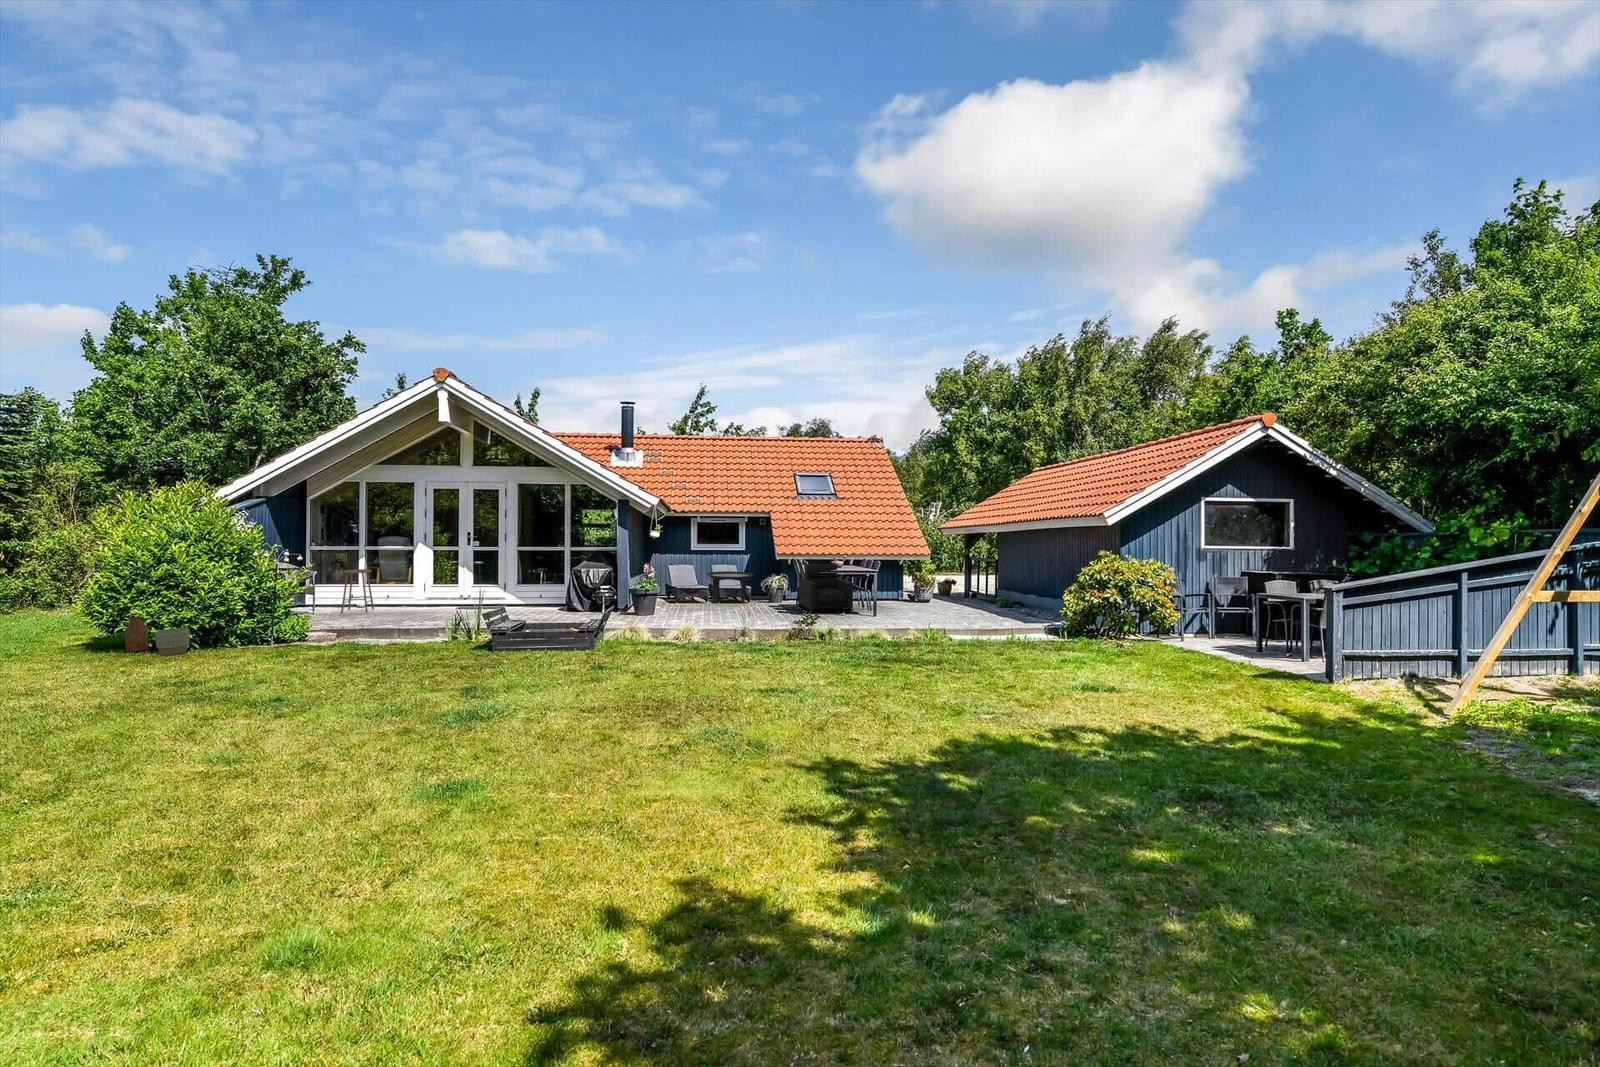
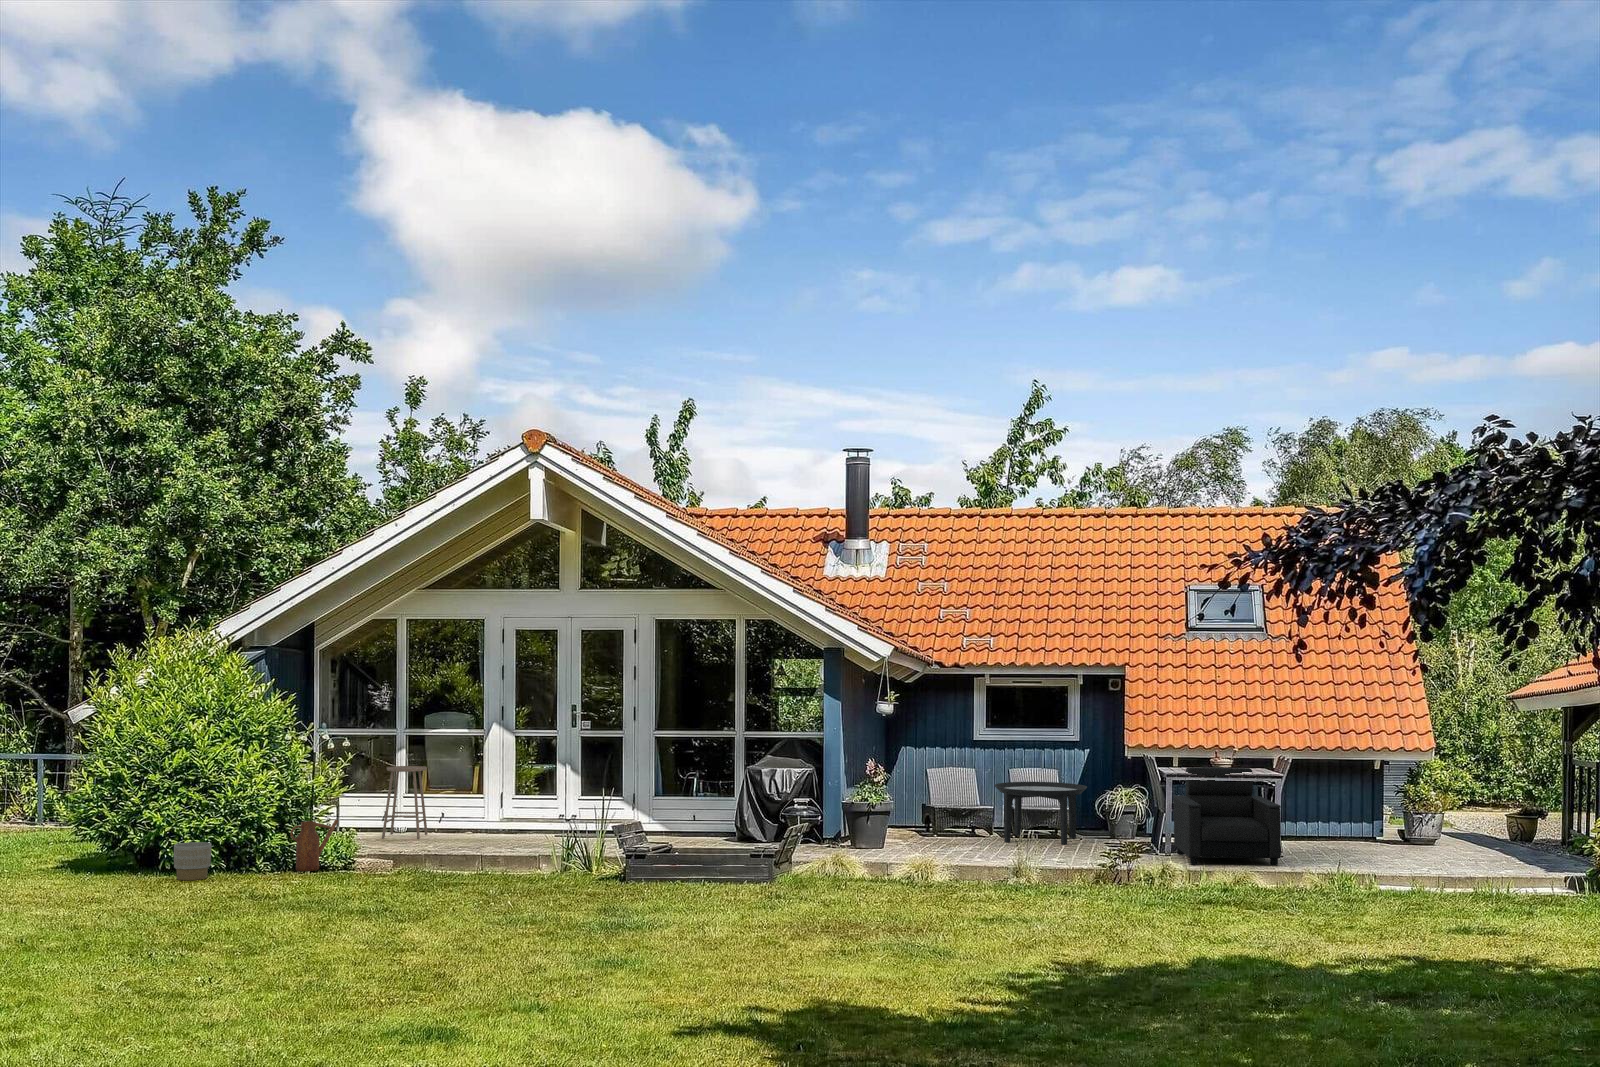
watering can: present [125,616,149,652] -> present [290,820,338,871]

